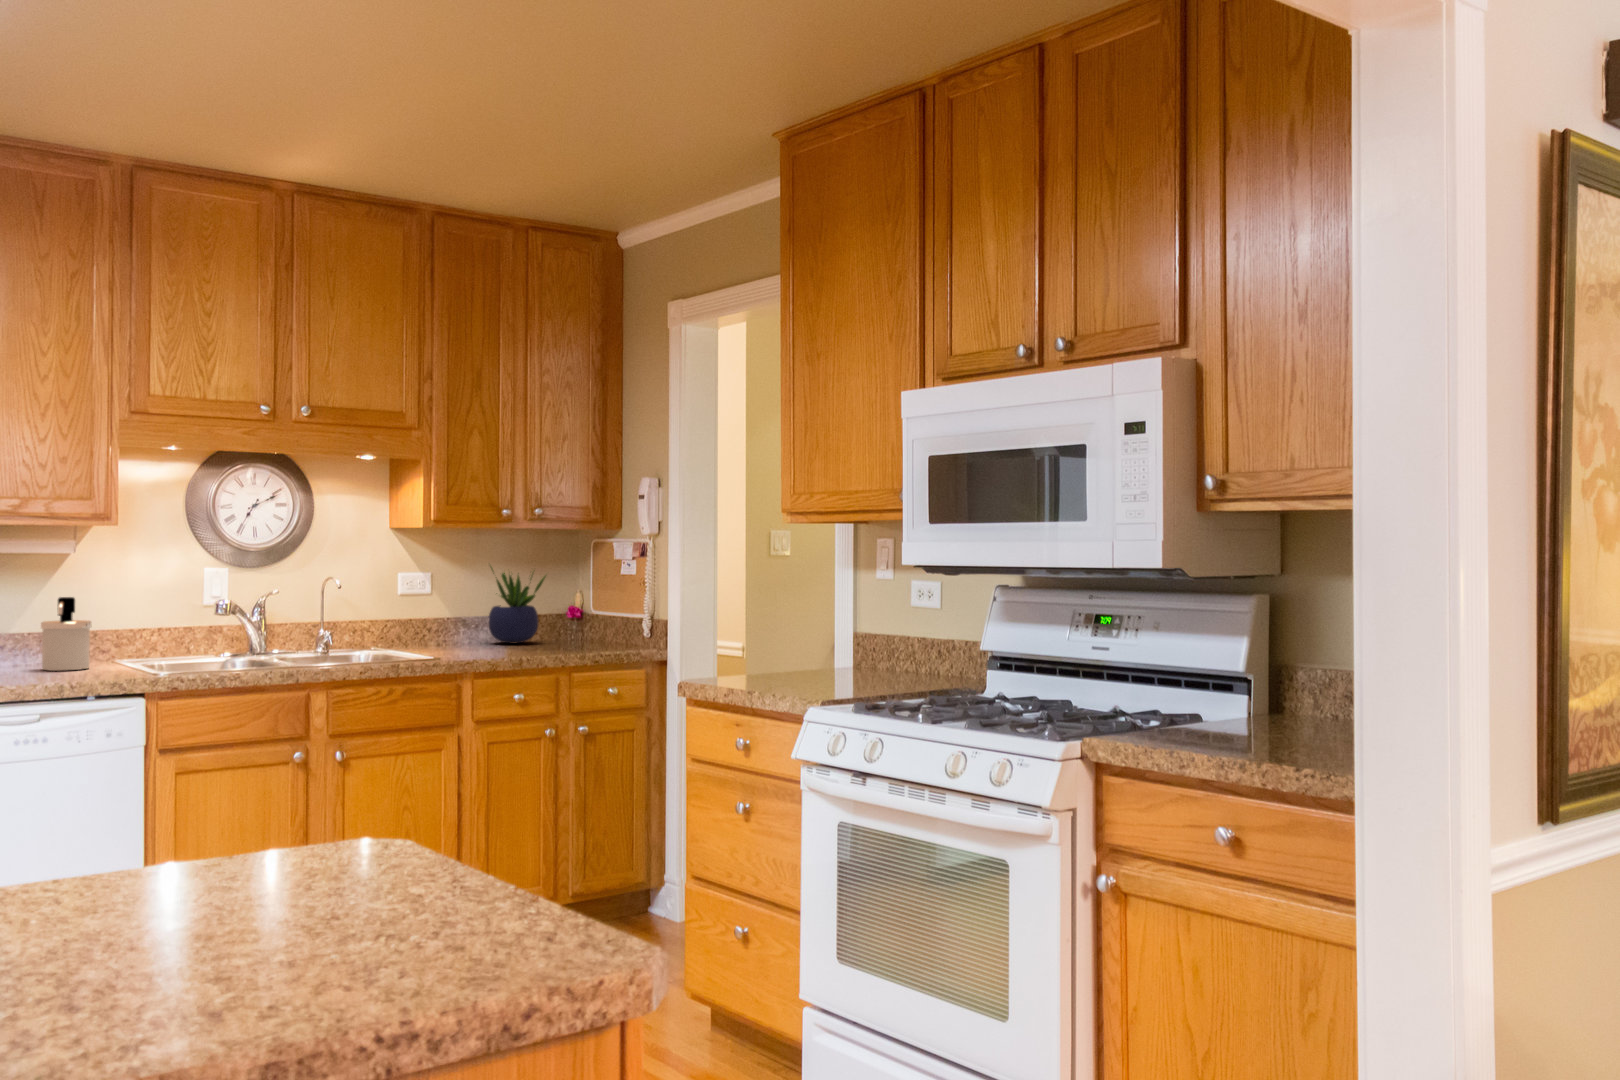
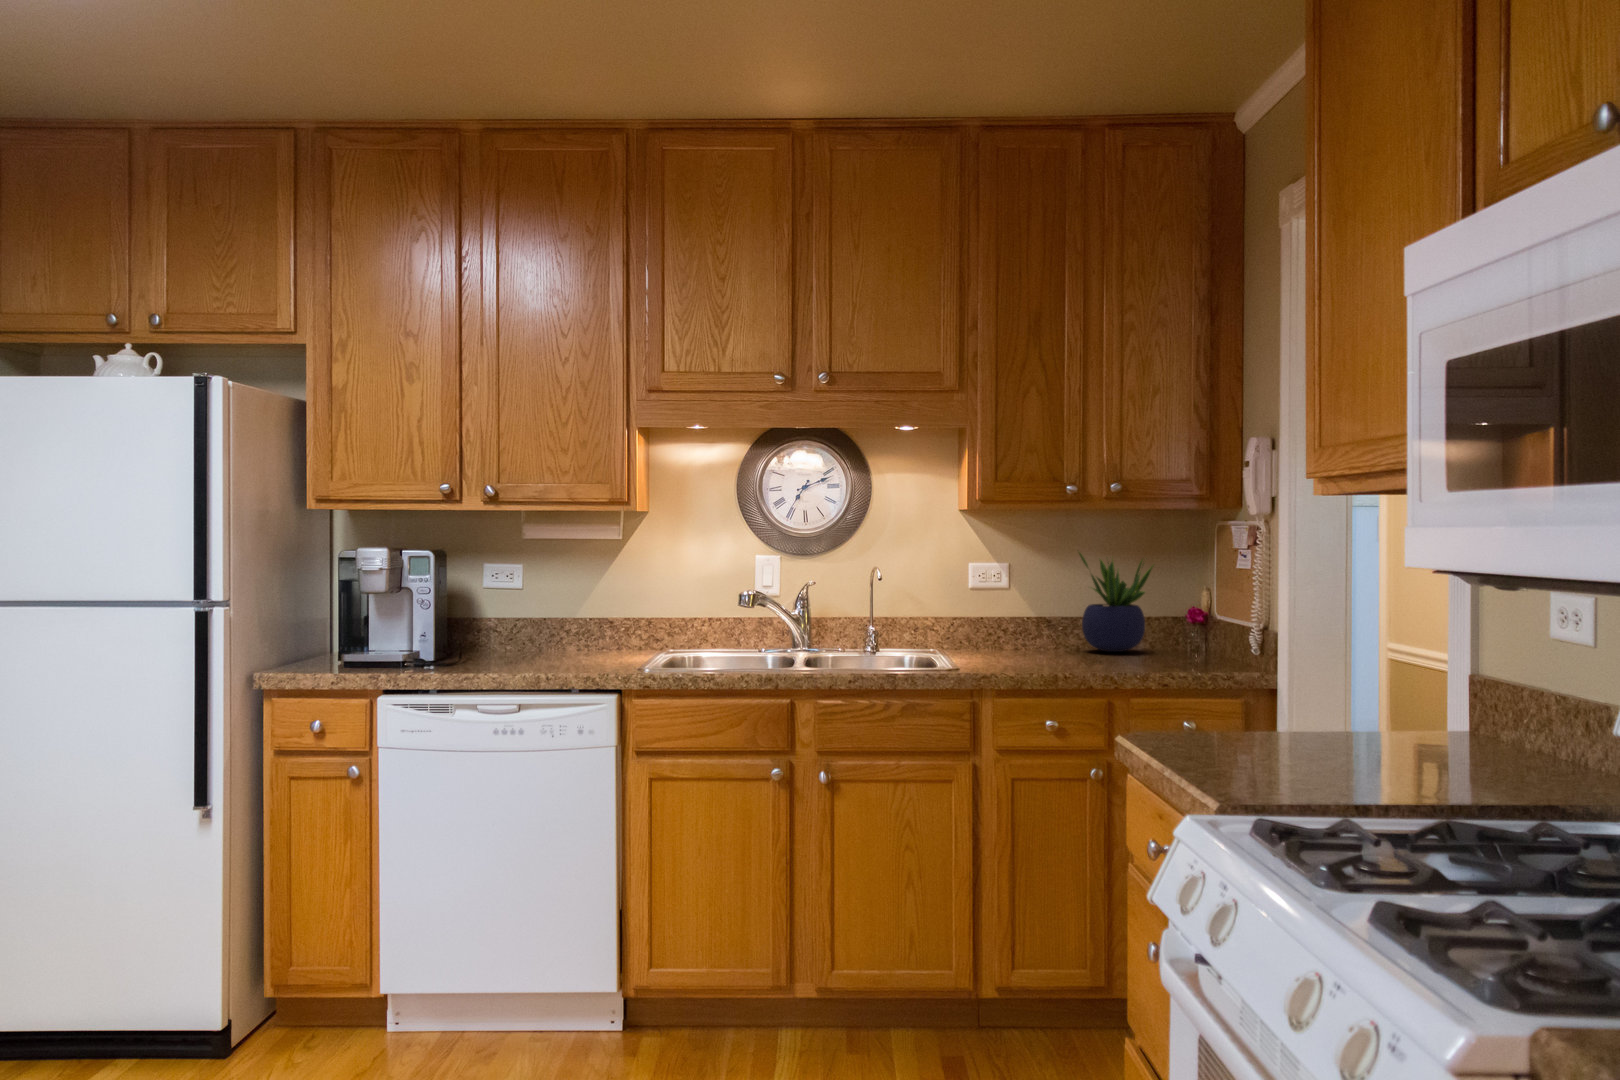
soap dispenser: present [41,597,91,671] -> none [579,585,624,659]

